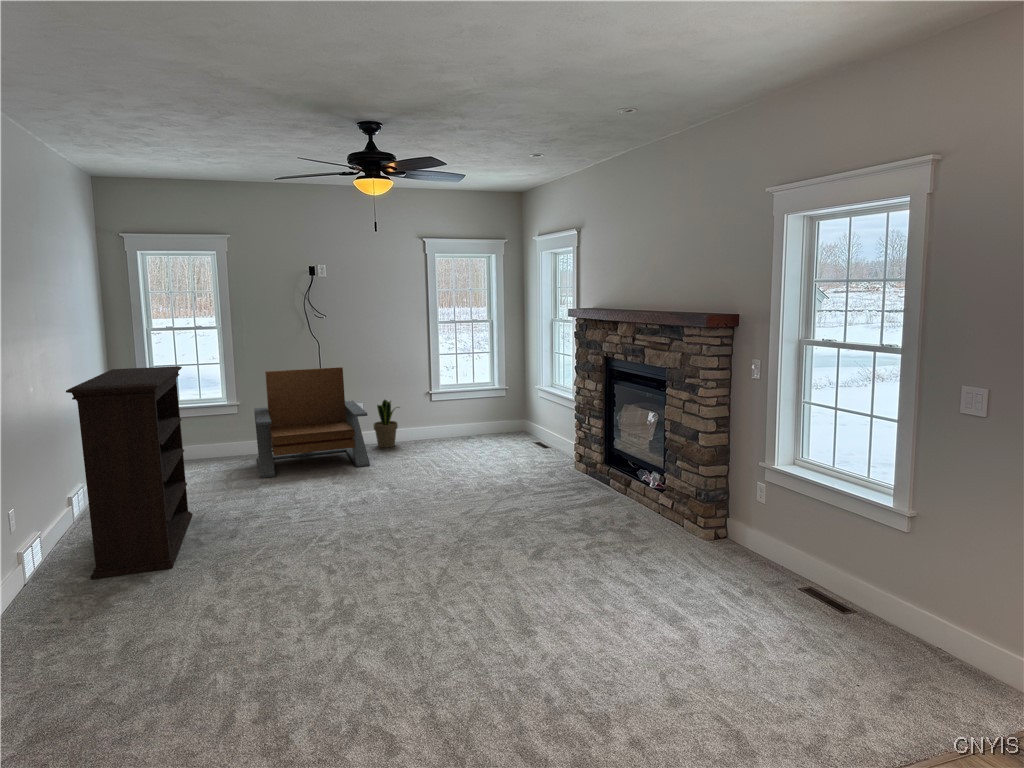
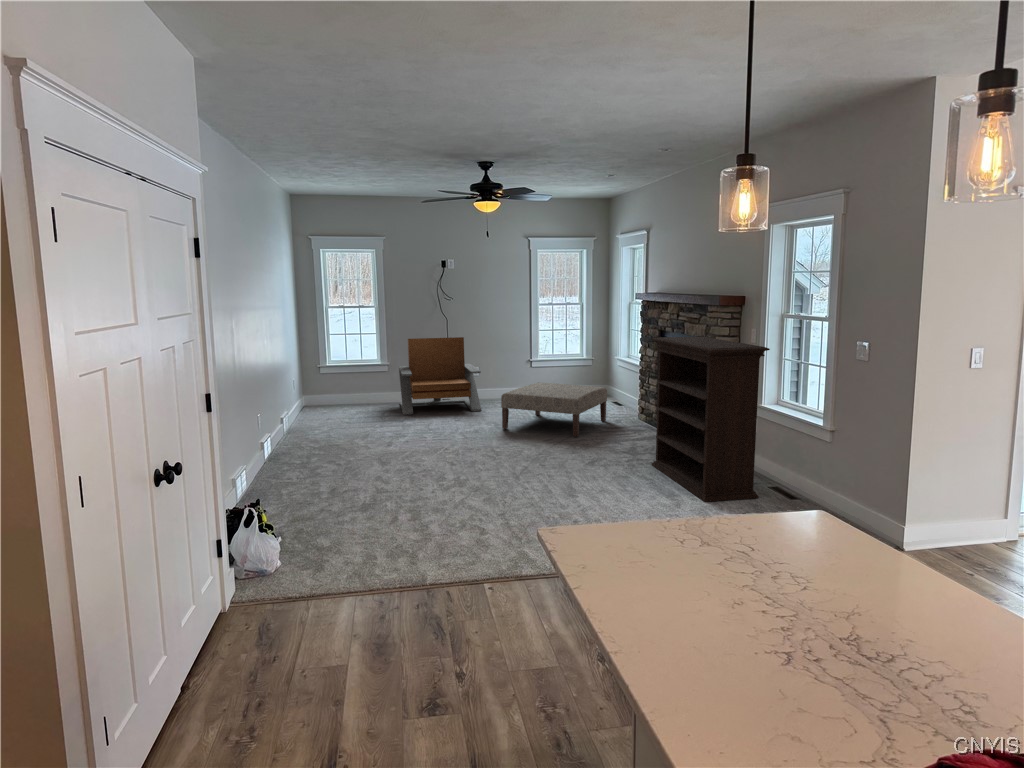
bookshelf: present [66,366,192,579] -> present [652,336,770,502]
potted plant: present [373,400,399,448] -> none [486,363,507,401]
ottoman: none [399,426,537,505] -> present [501,382,607,437]

